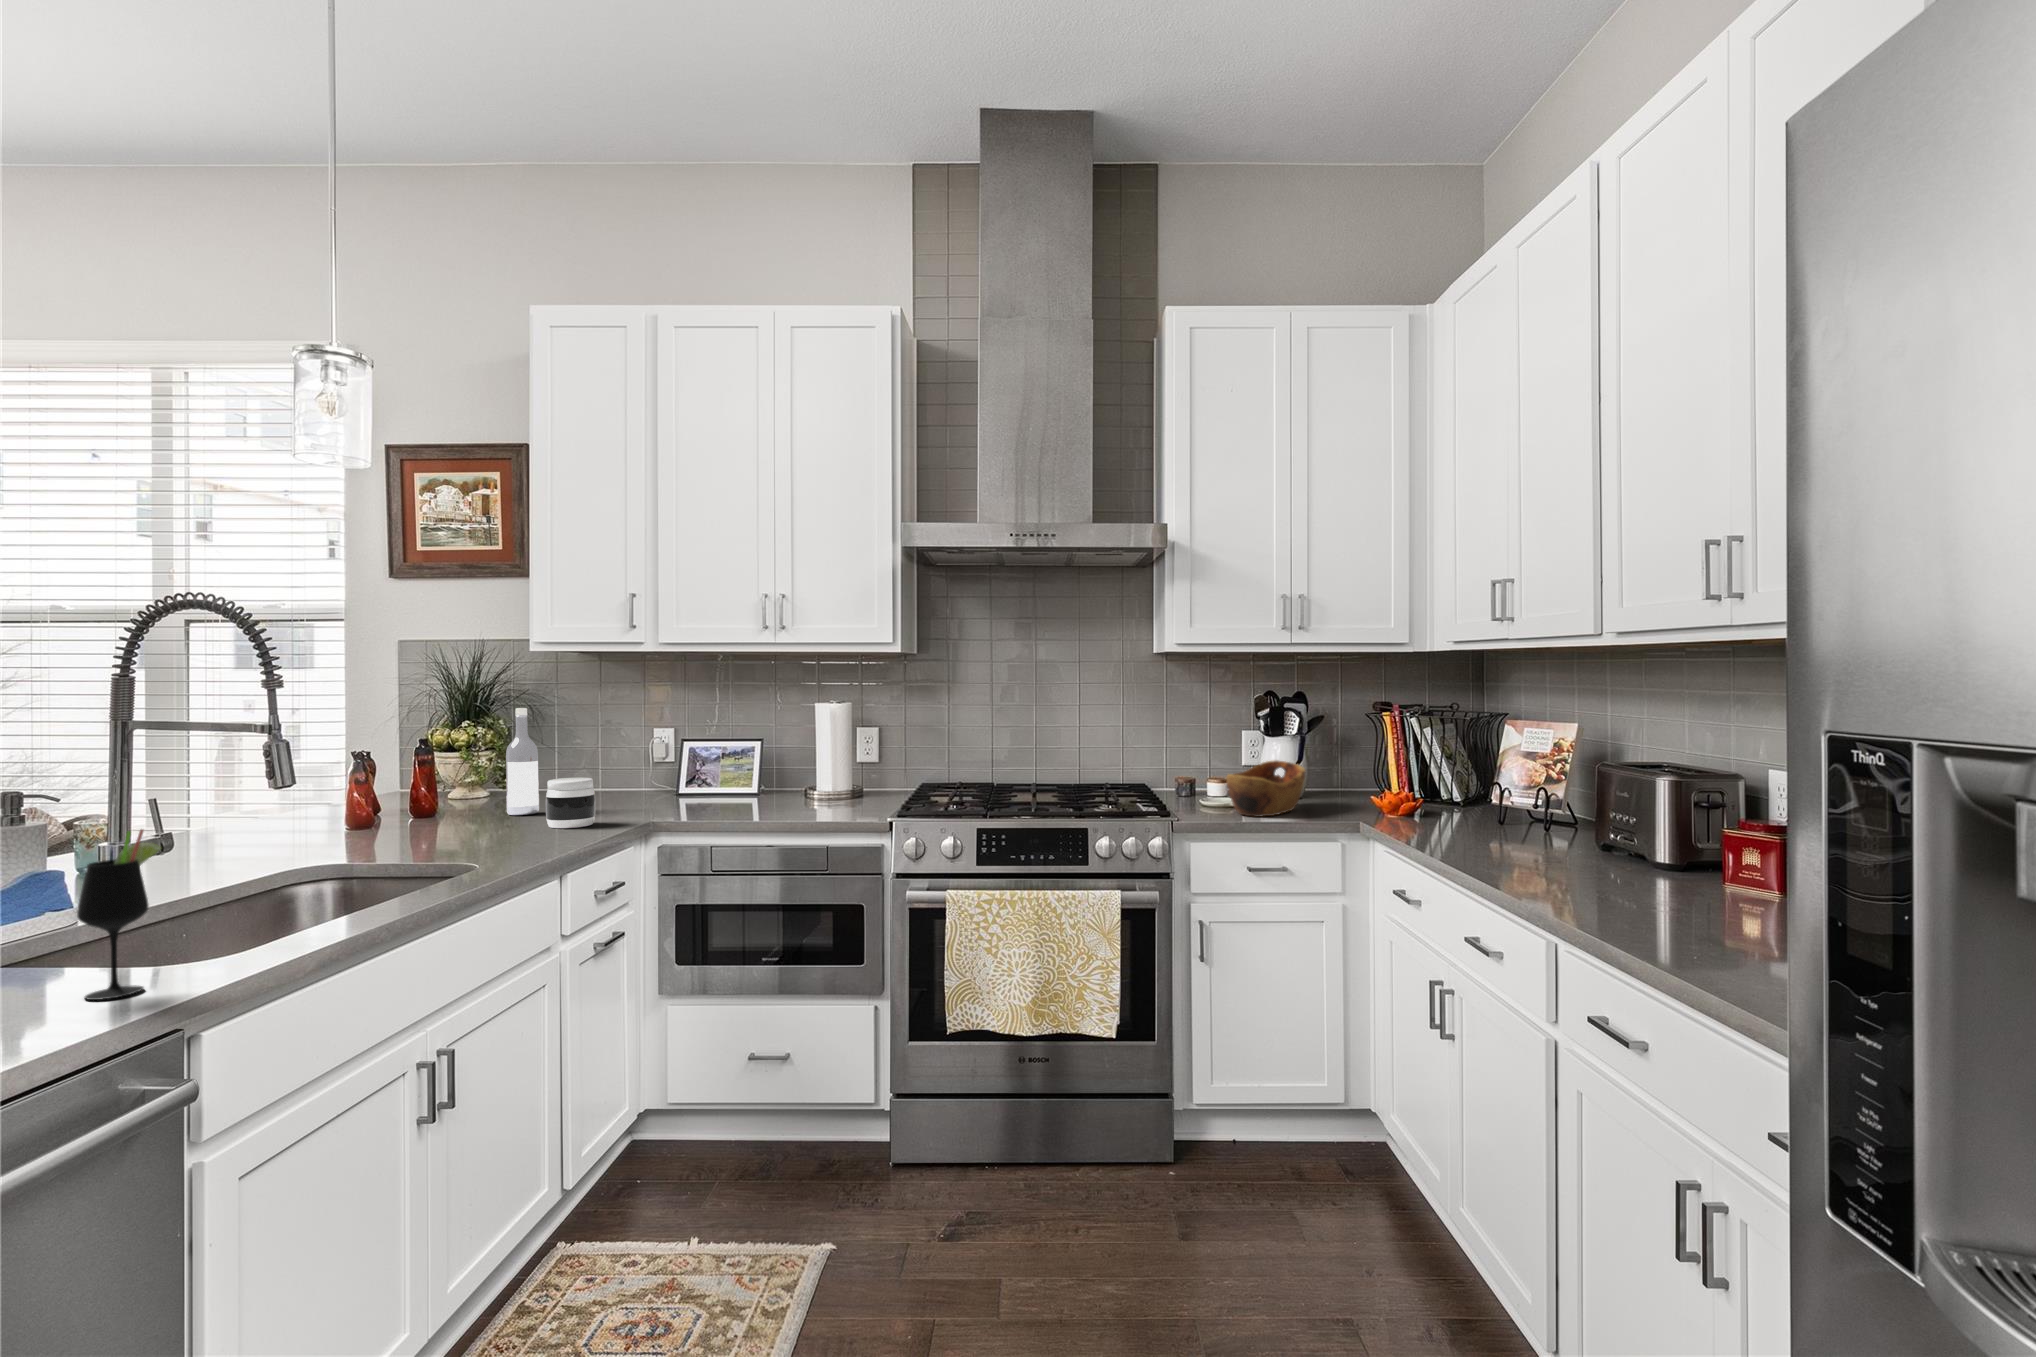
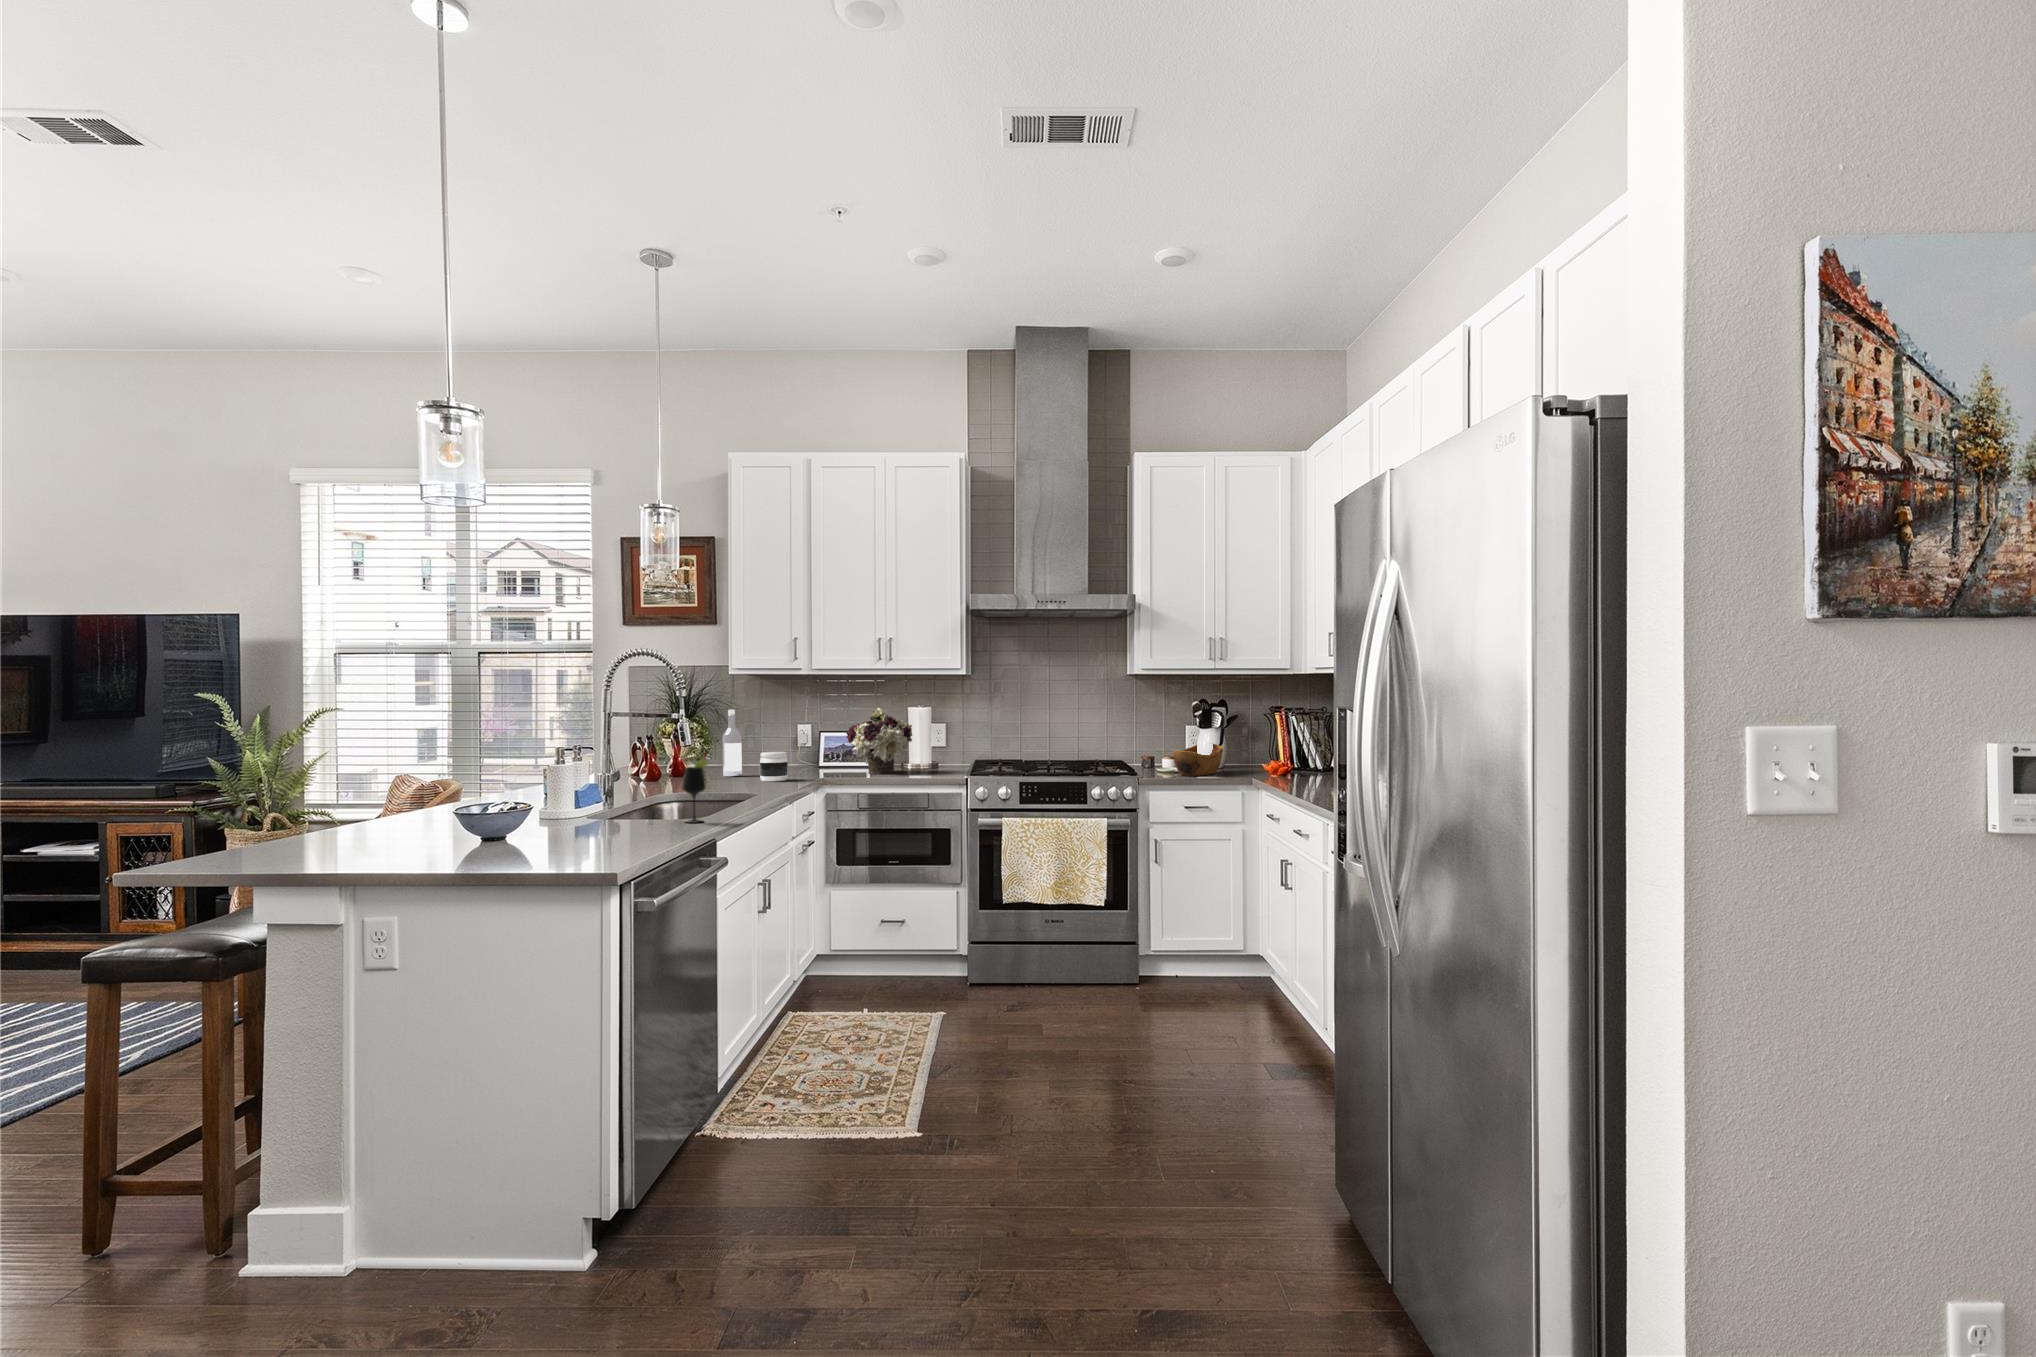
flower arrangement: none [713,705,818,809] -> present [846,708,912,774]

